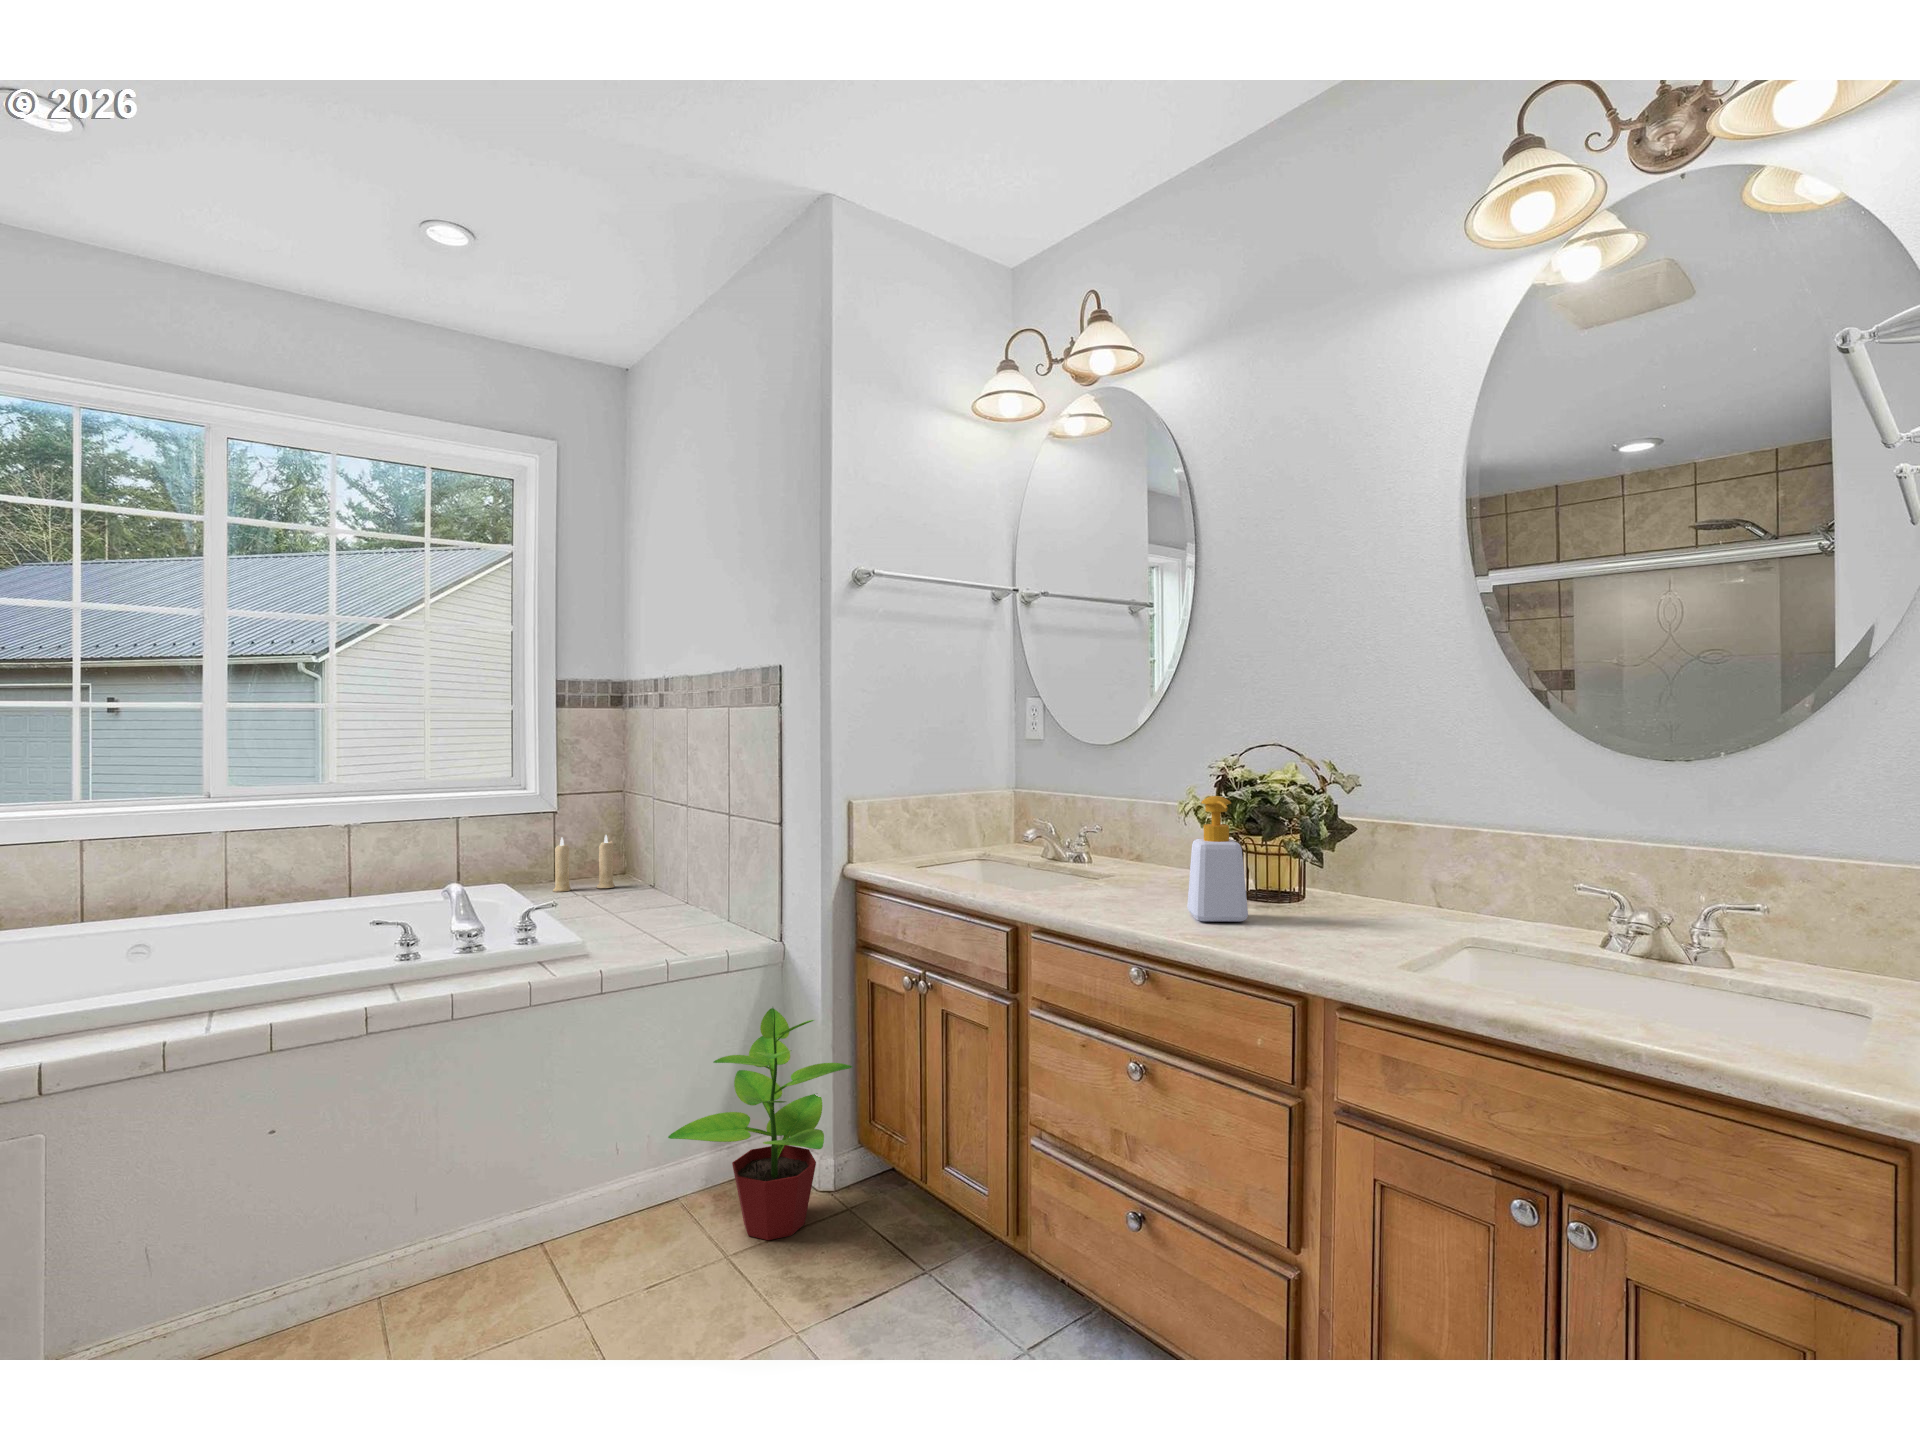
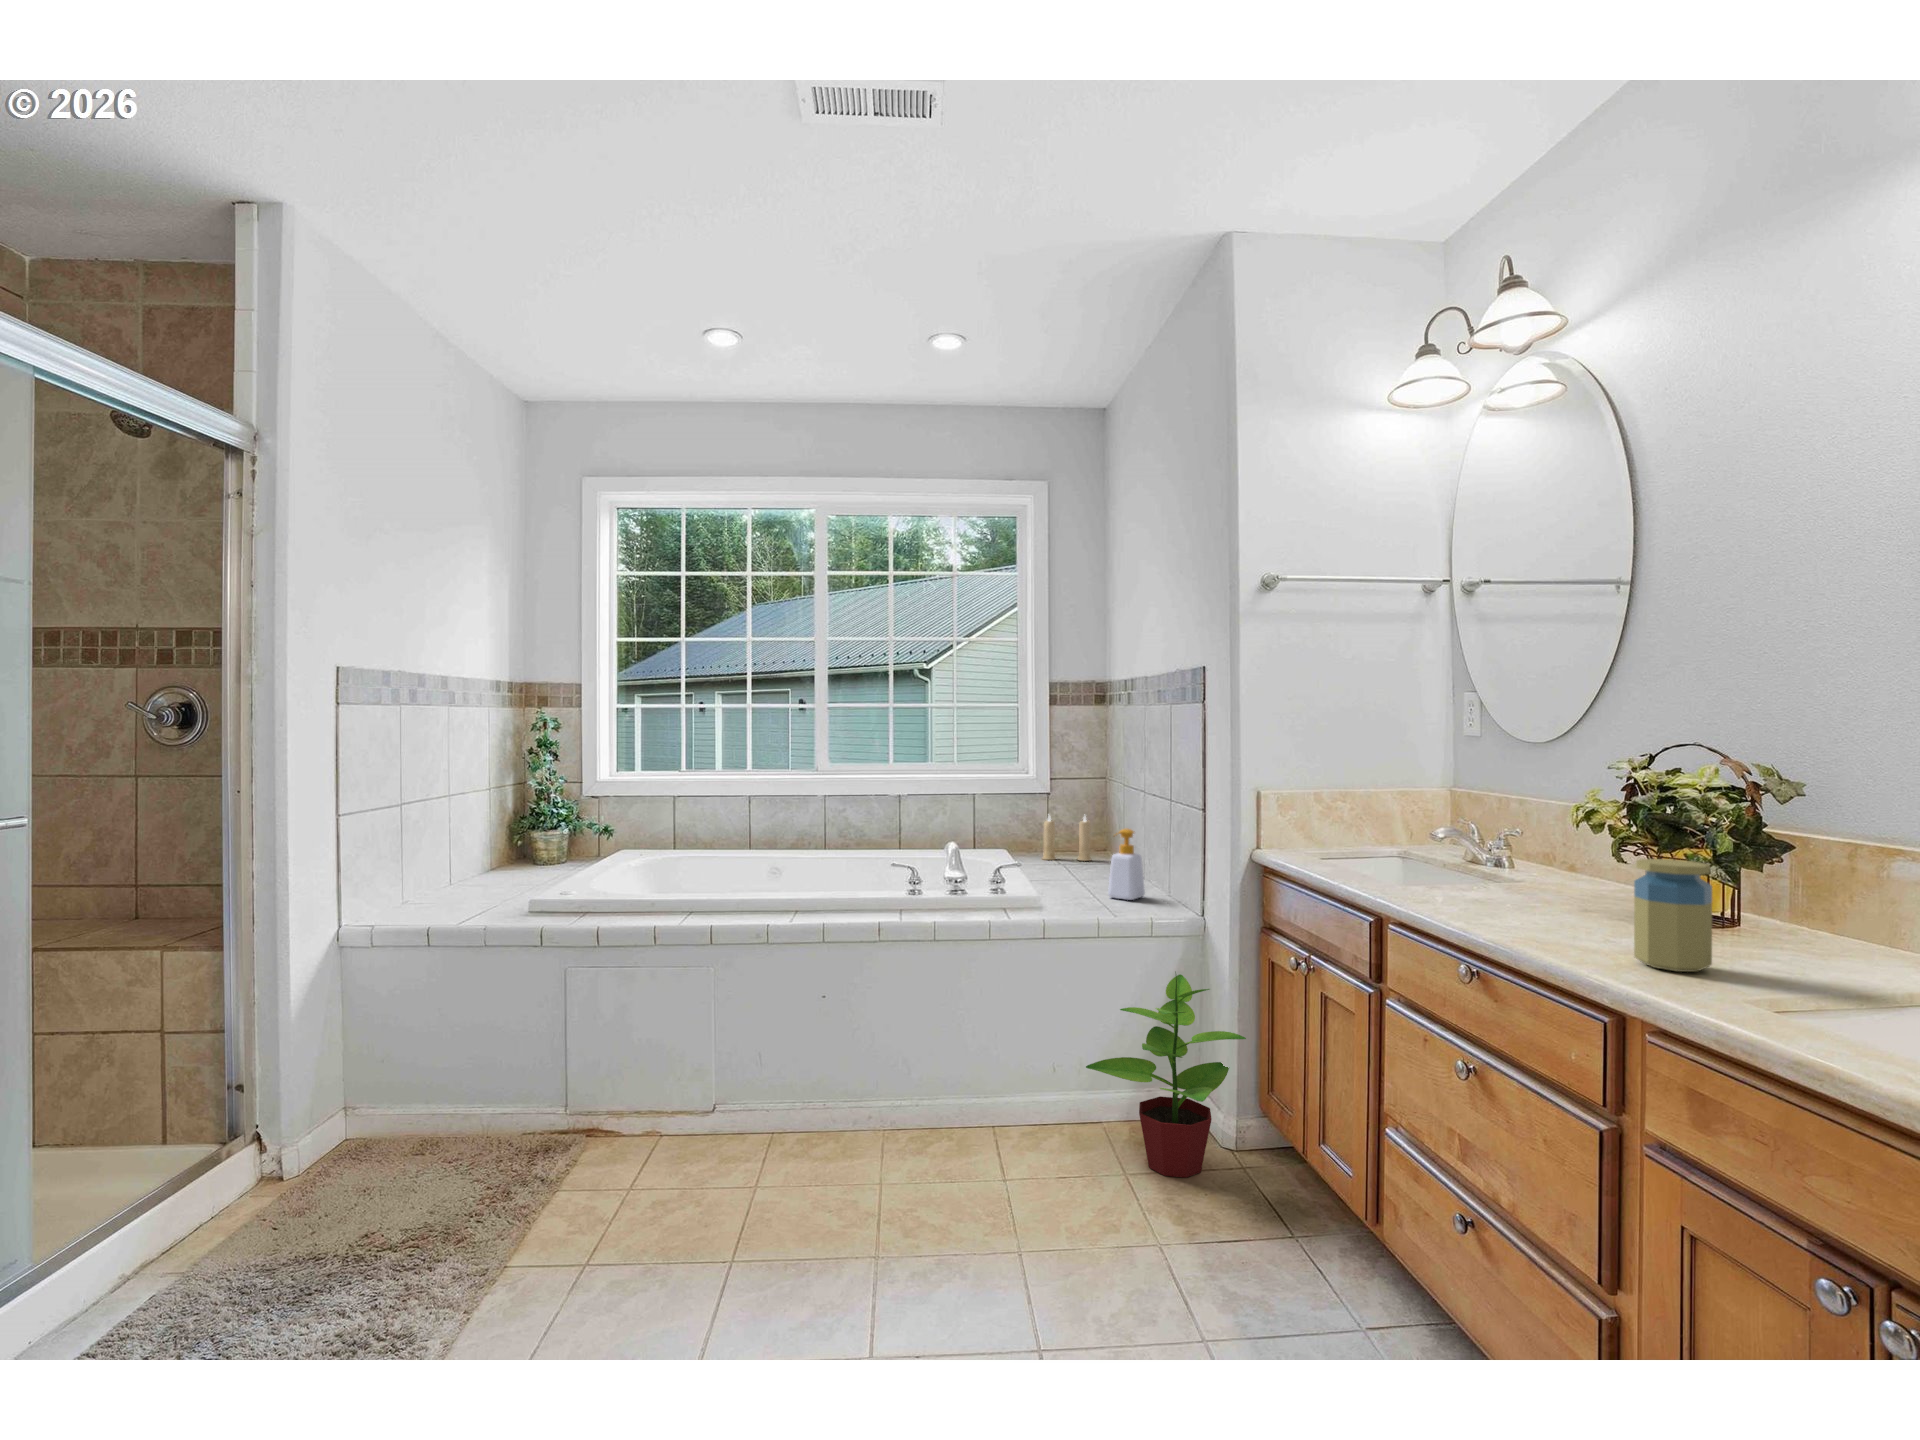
soap bottle: present [1187,796,1248,922] -> present [1108,829,1145,900]
jar: none [1283,846,1340,947] -> present [1634,859,1712,972]

